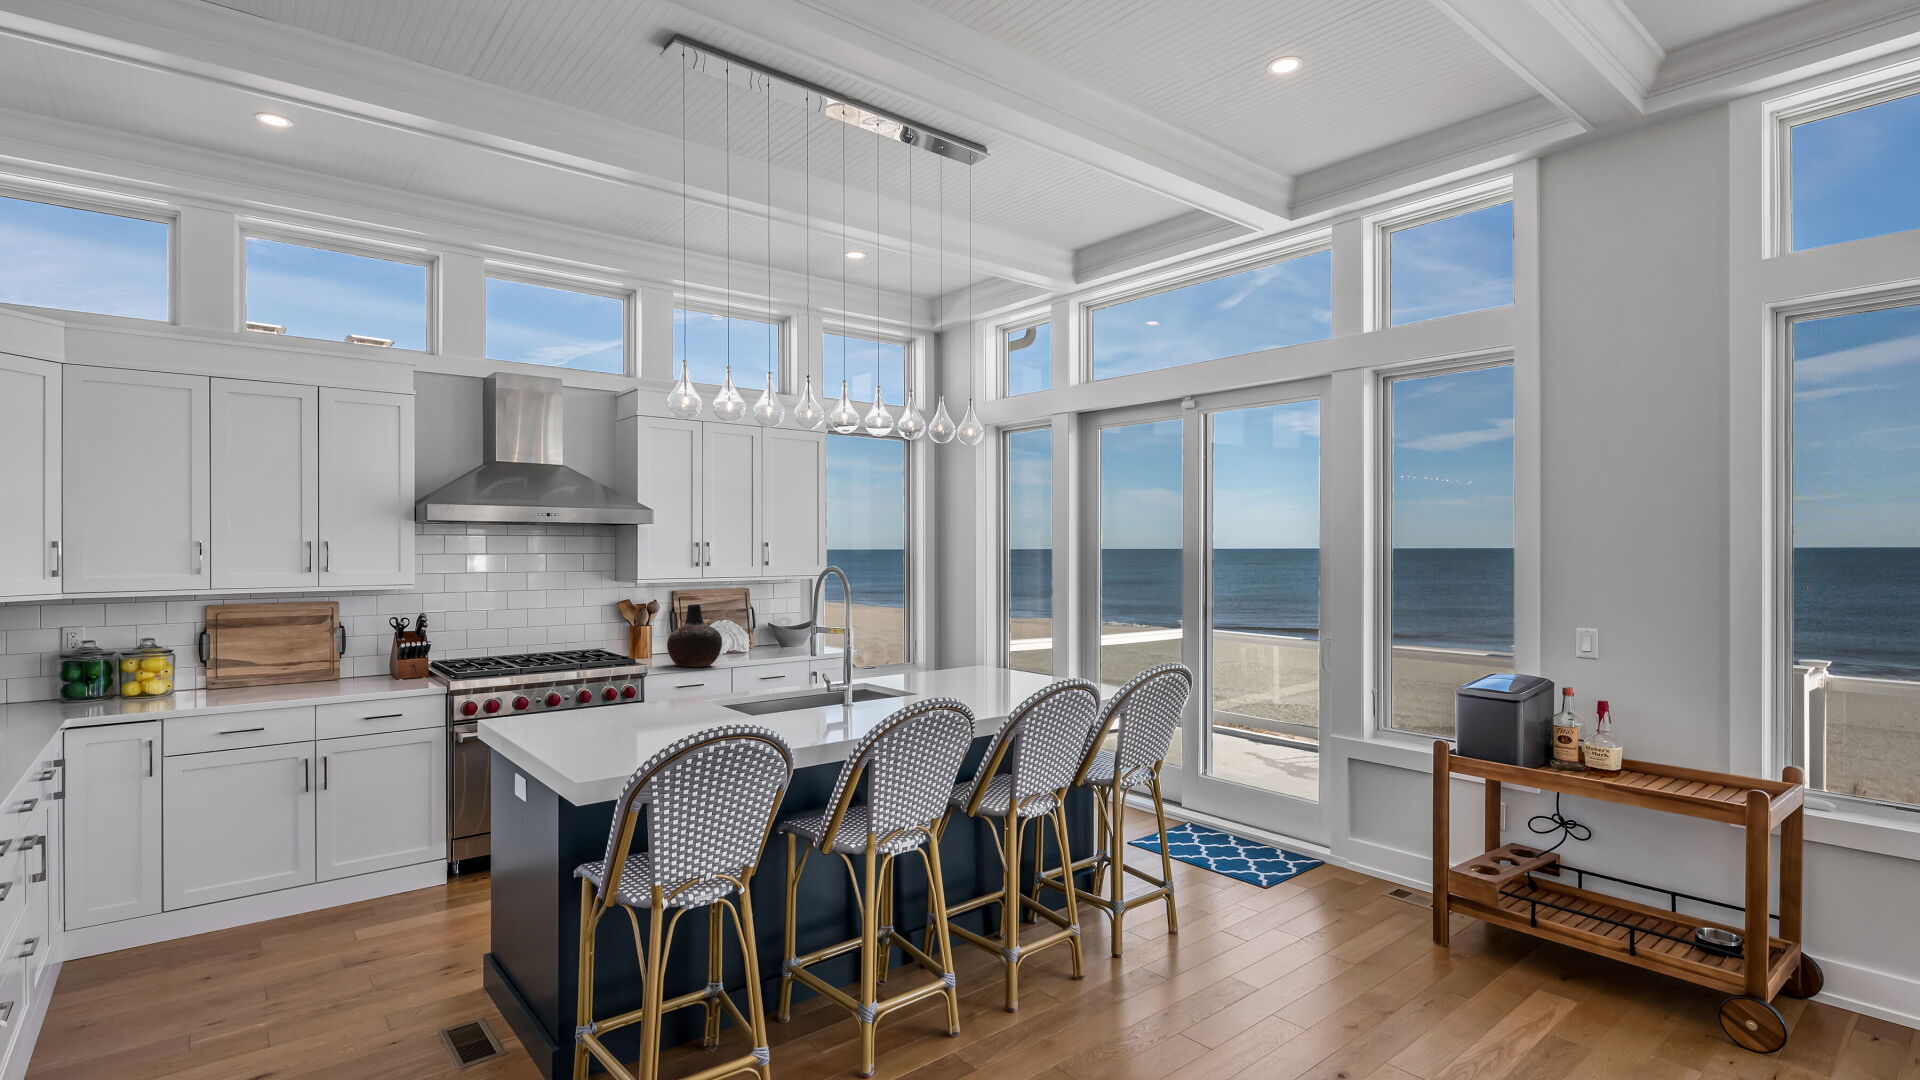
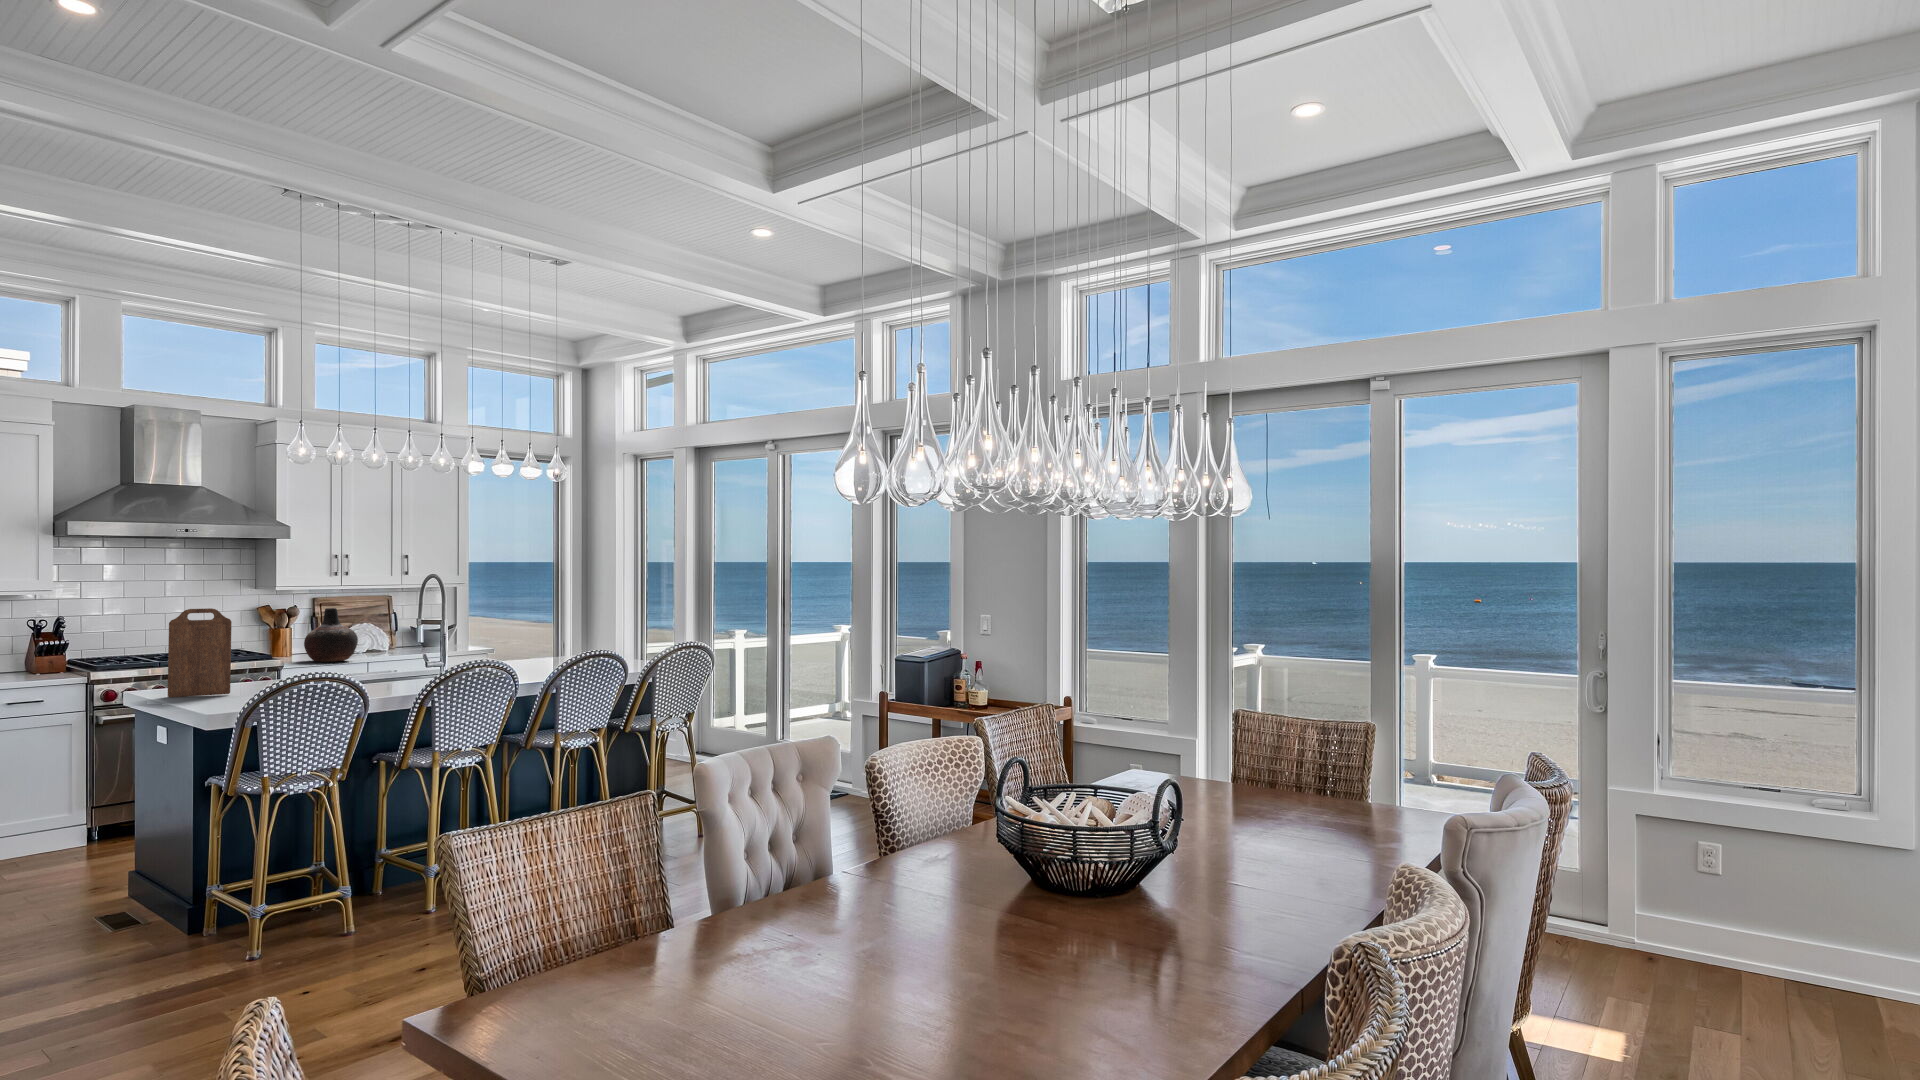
cutting board: none [526,614,601,733] -> present [168,608,232,697]

